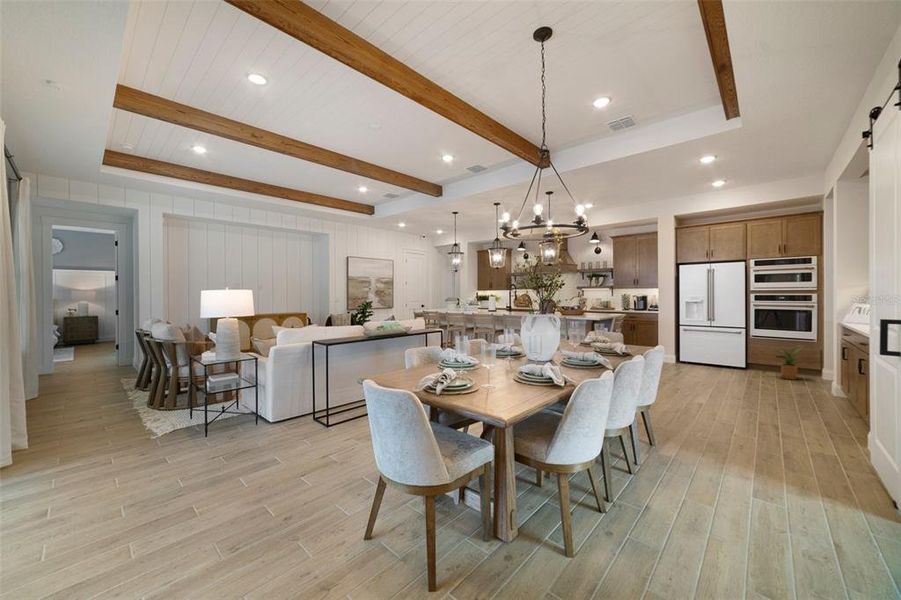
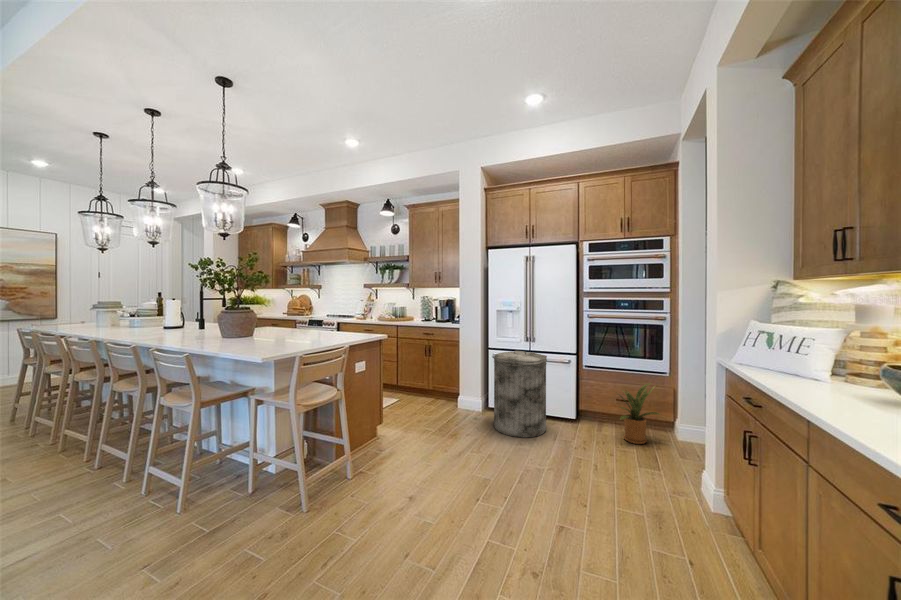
trash can: none [688,326,725,373] -> present [494,351,547,437]

